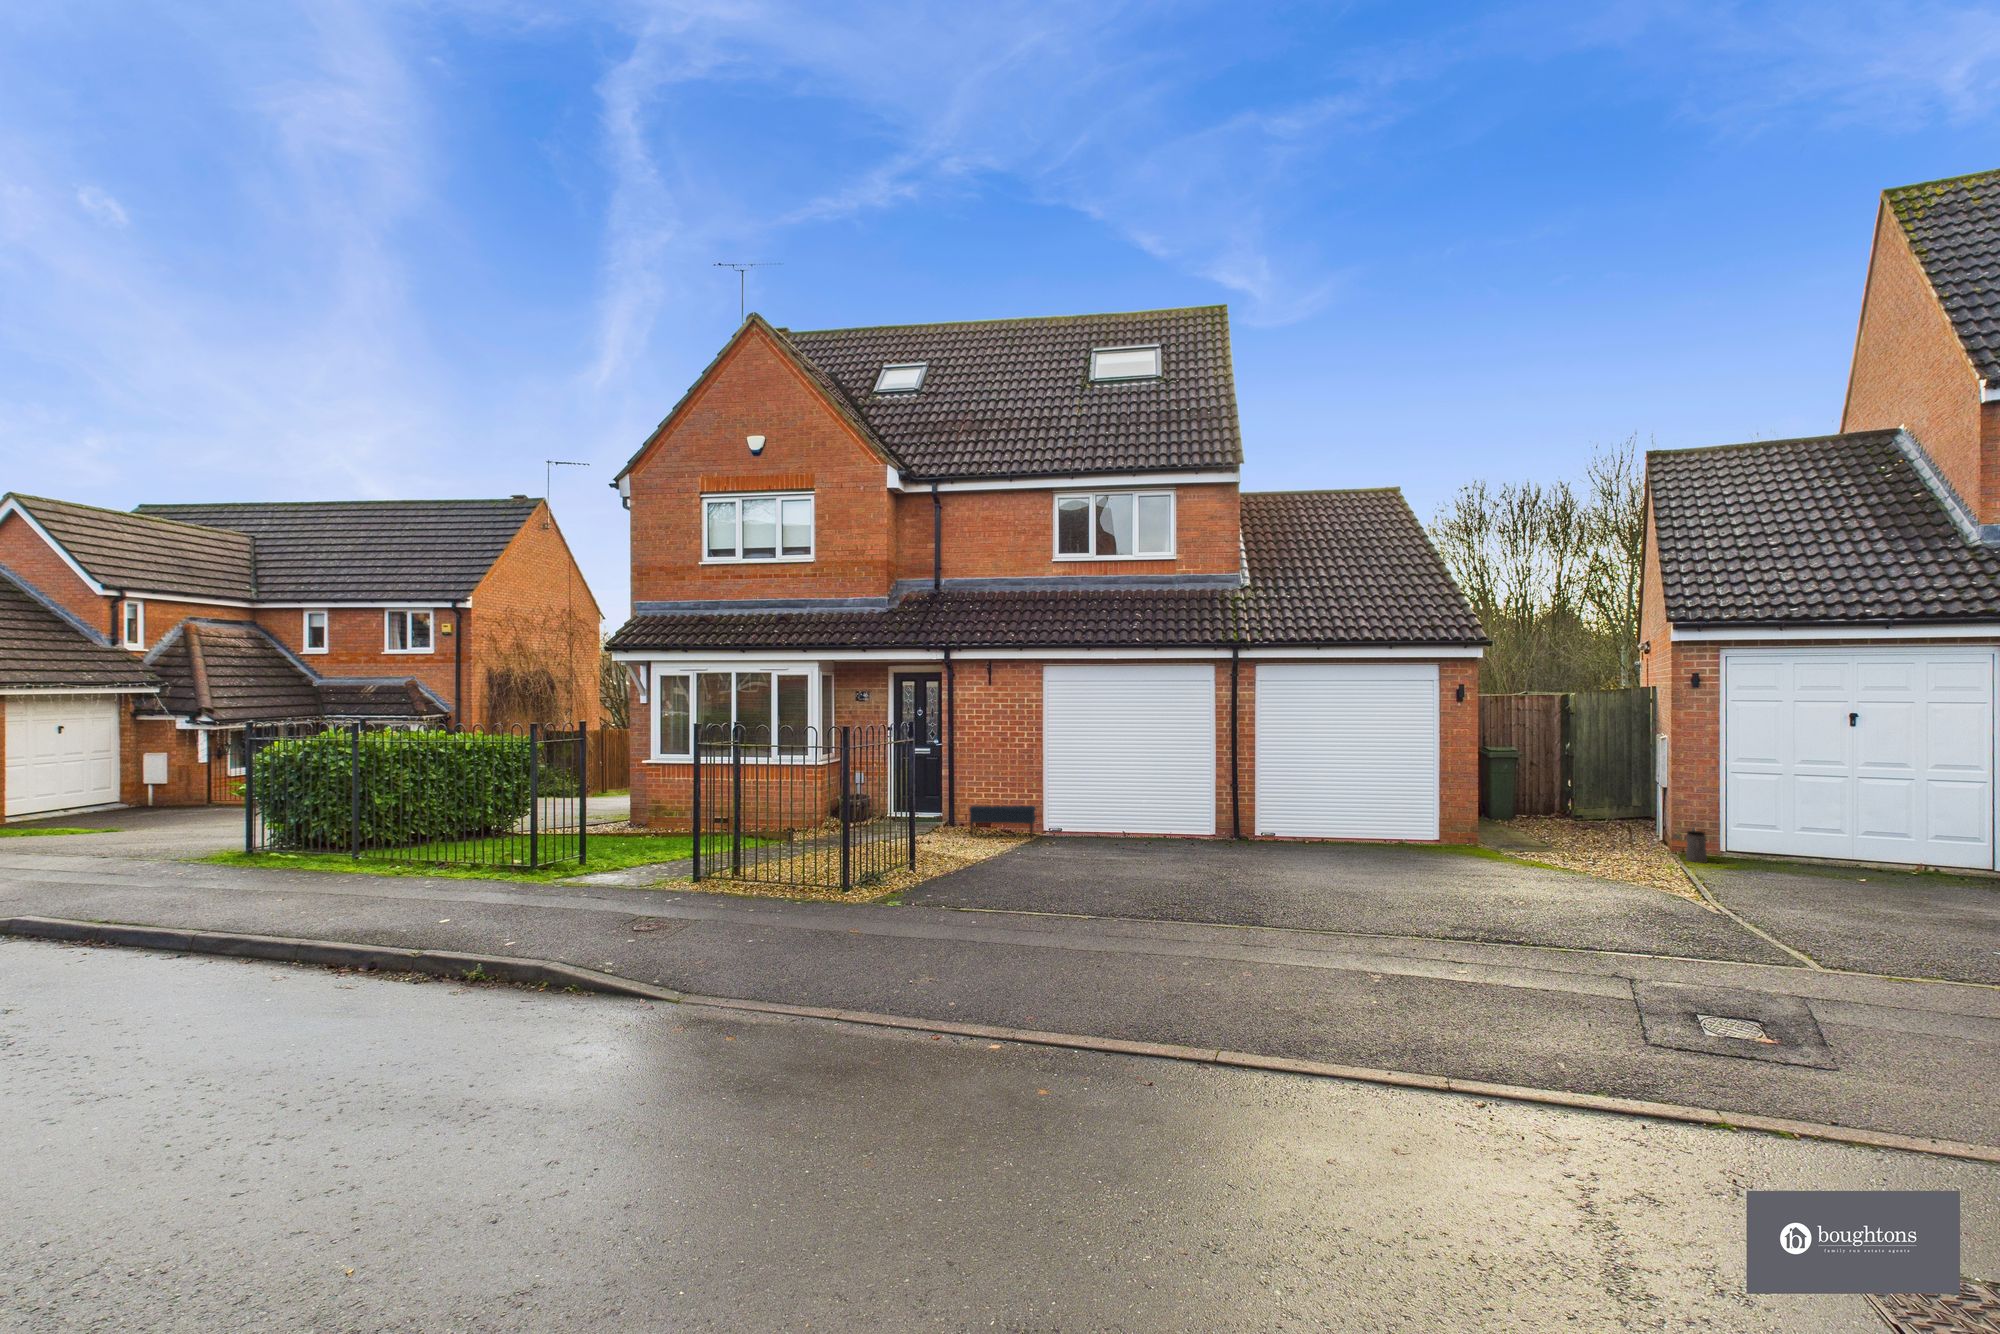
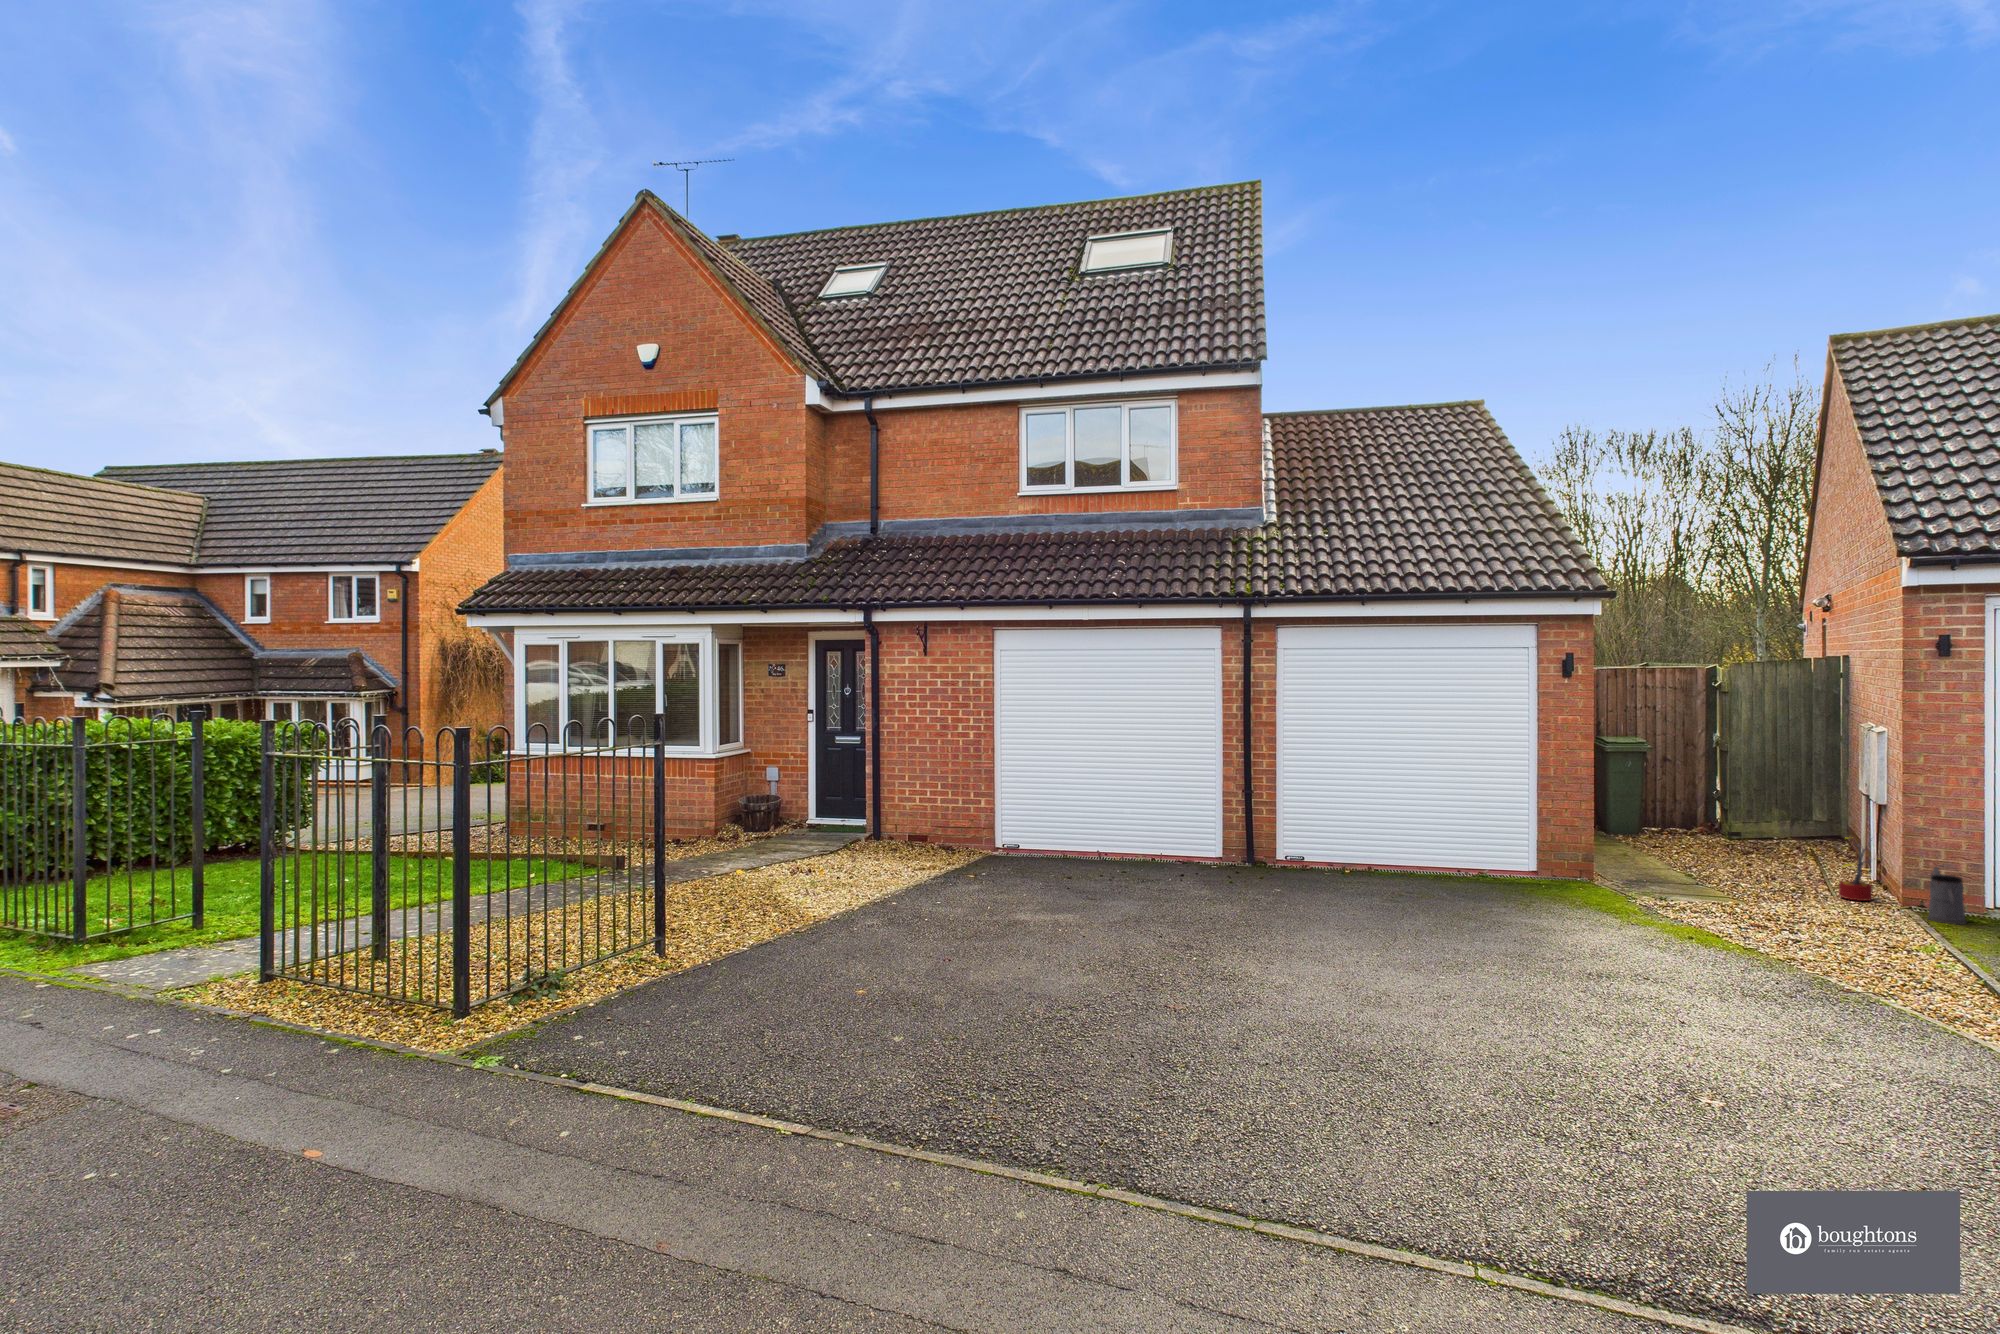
bench: present [969,805,1036,837] -> none [896,810,987,857]
decorative plant: none [1636,809,1665,852] -> present [1839,837,1873,901]

